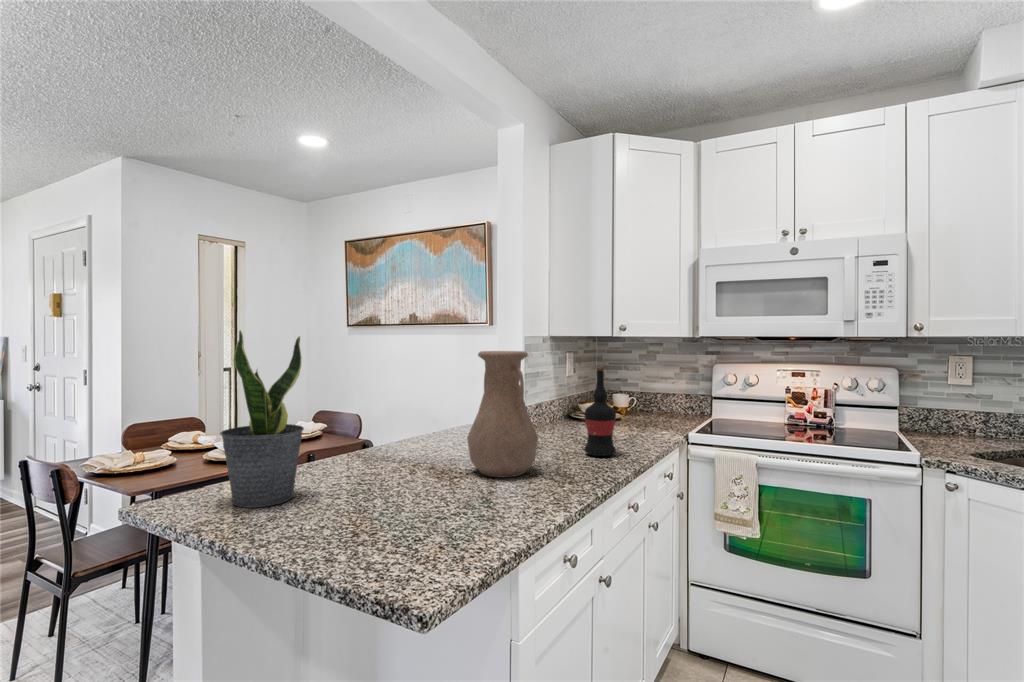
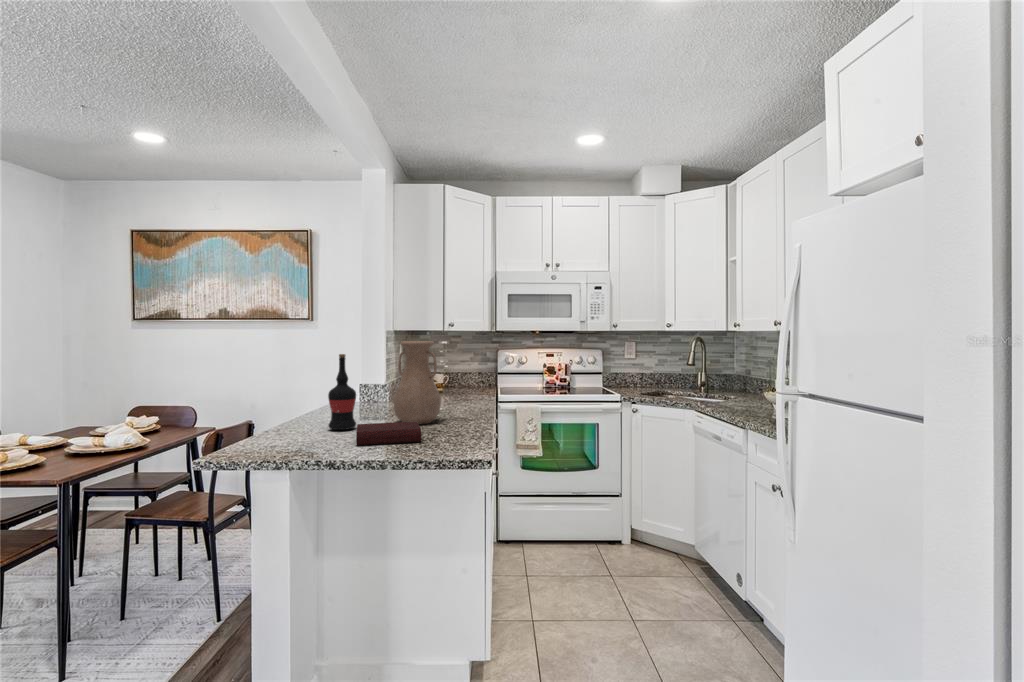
potted plant: present [220,330,304,508] -> none [253,326,314,453]
wine bottle: present [584,366,616,456] -> present [328,354,356,430]
book: none [341,472,459,518] -> present [356,422,421,445]

